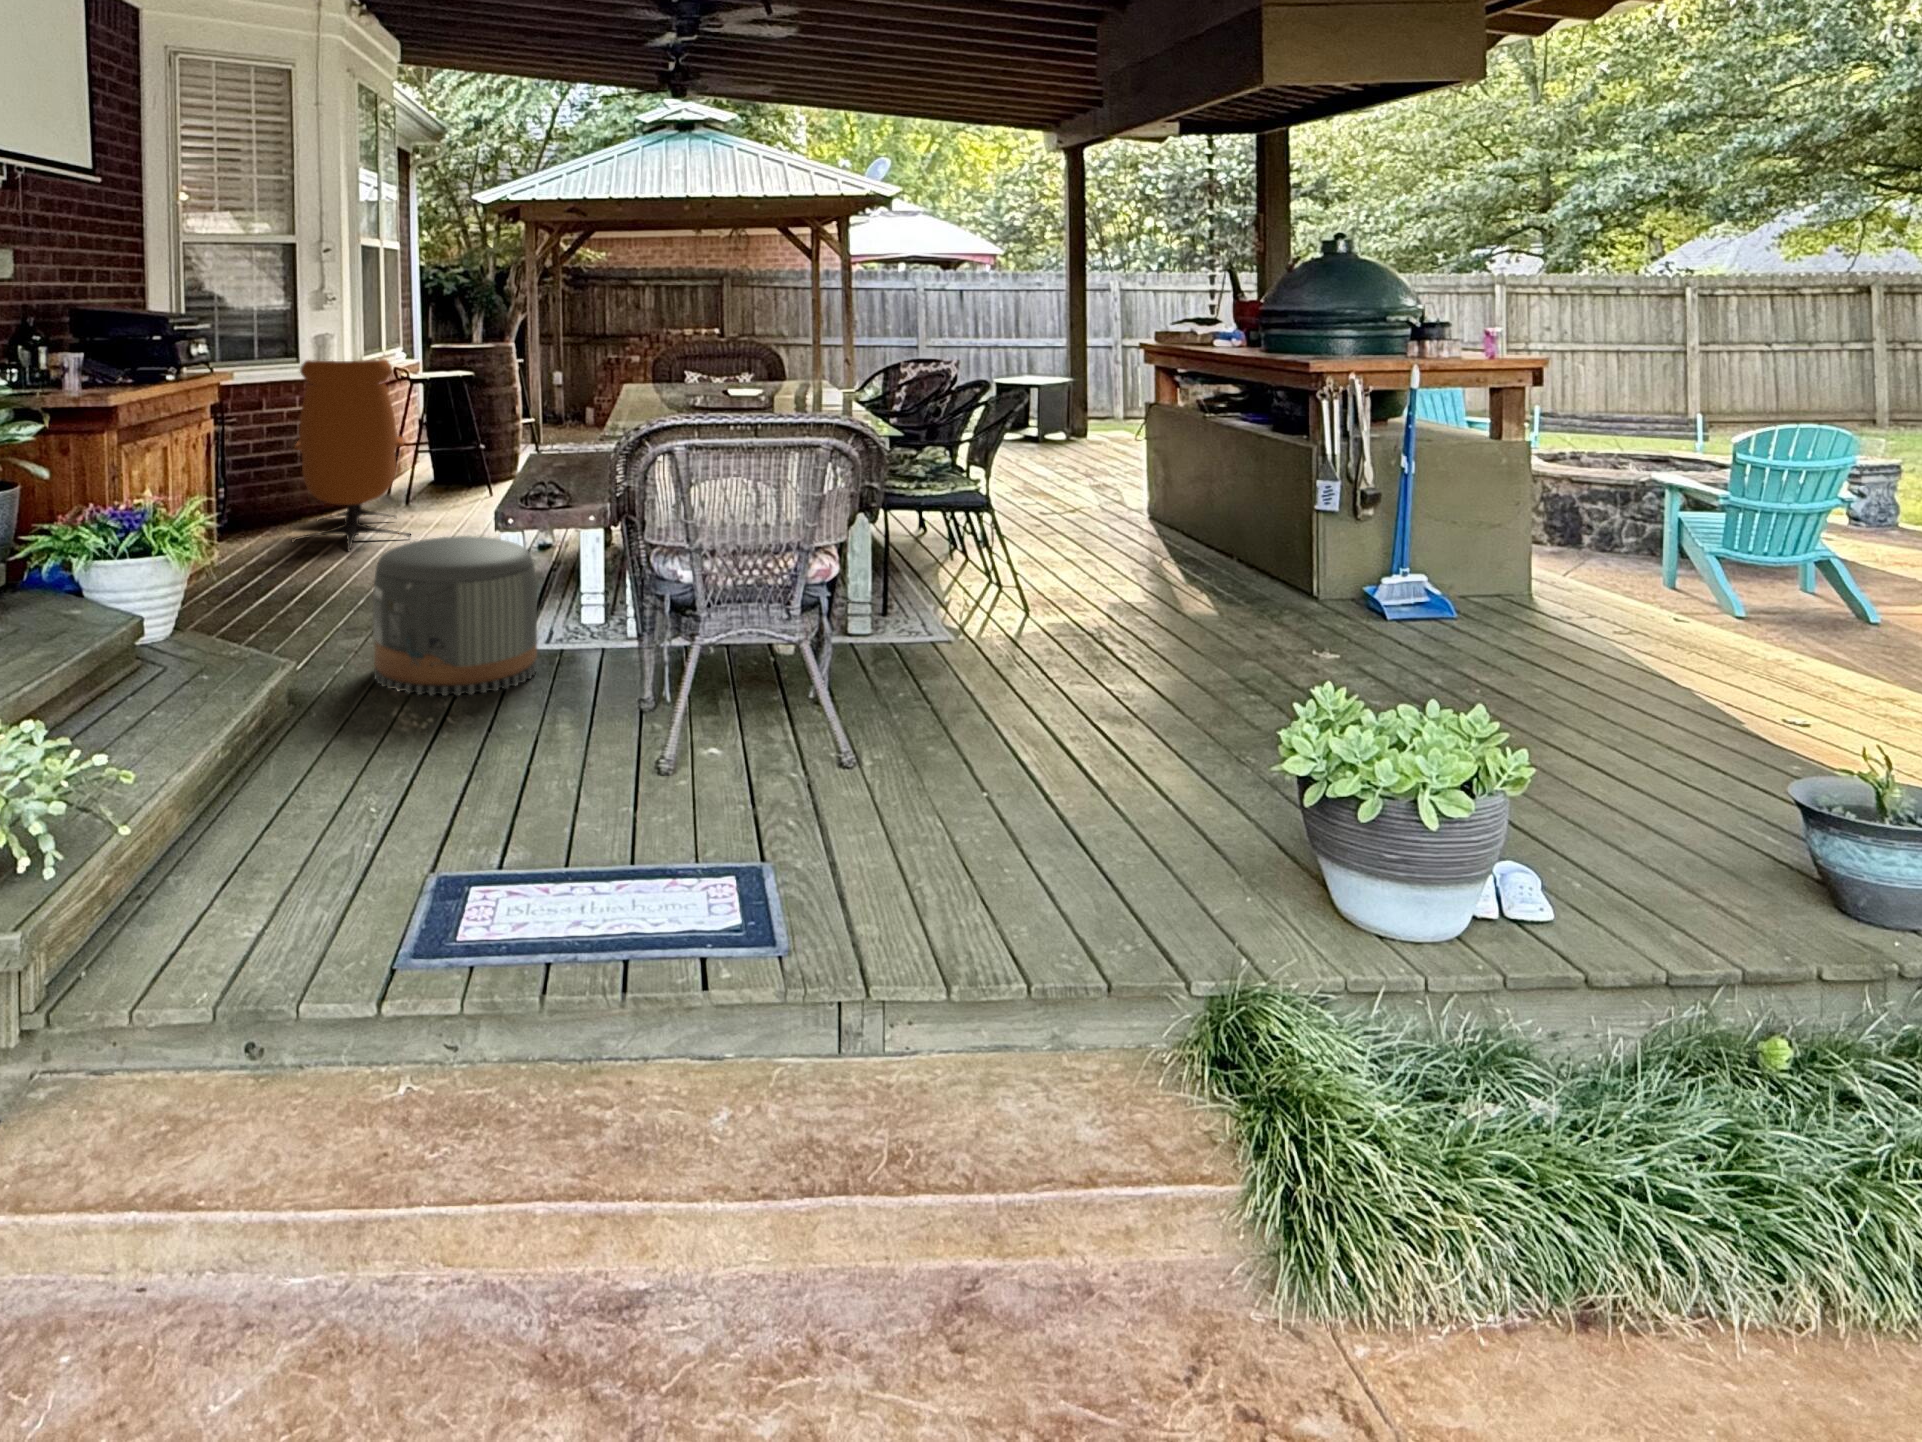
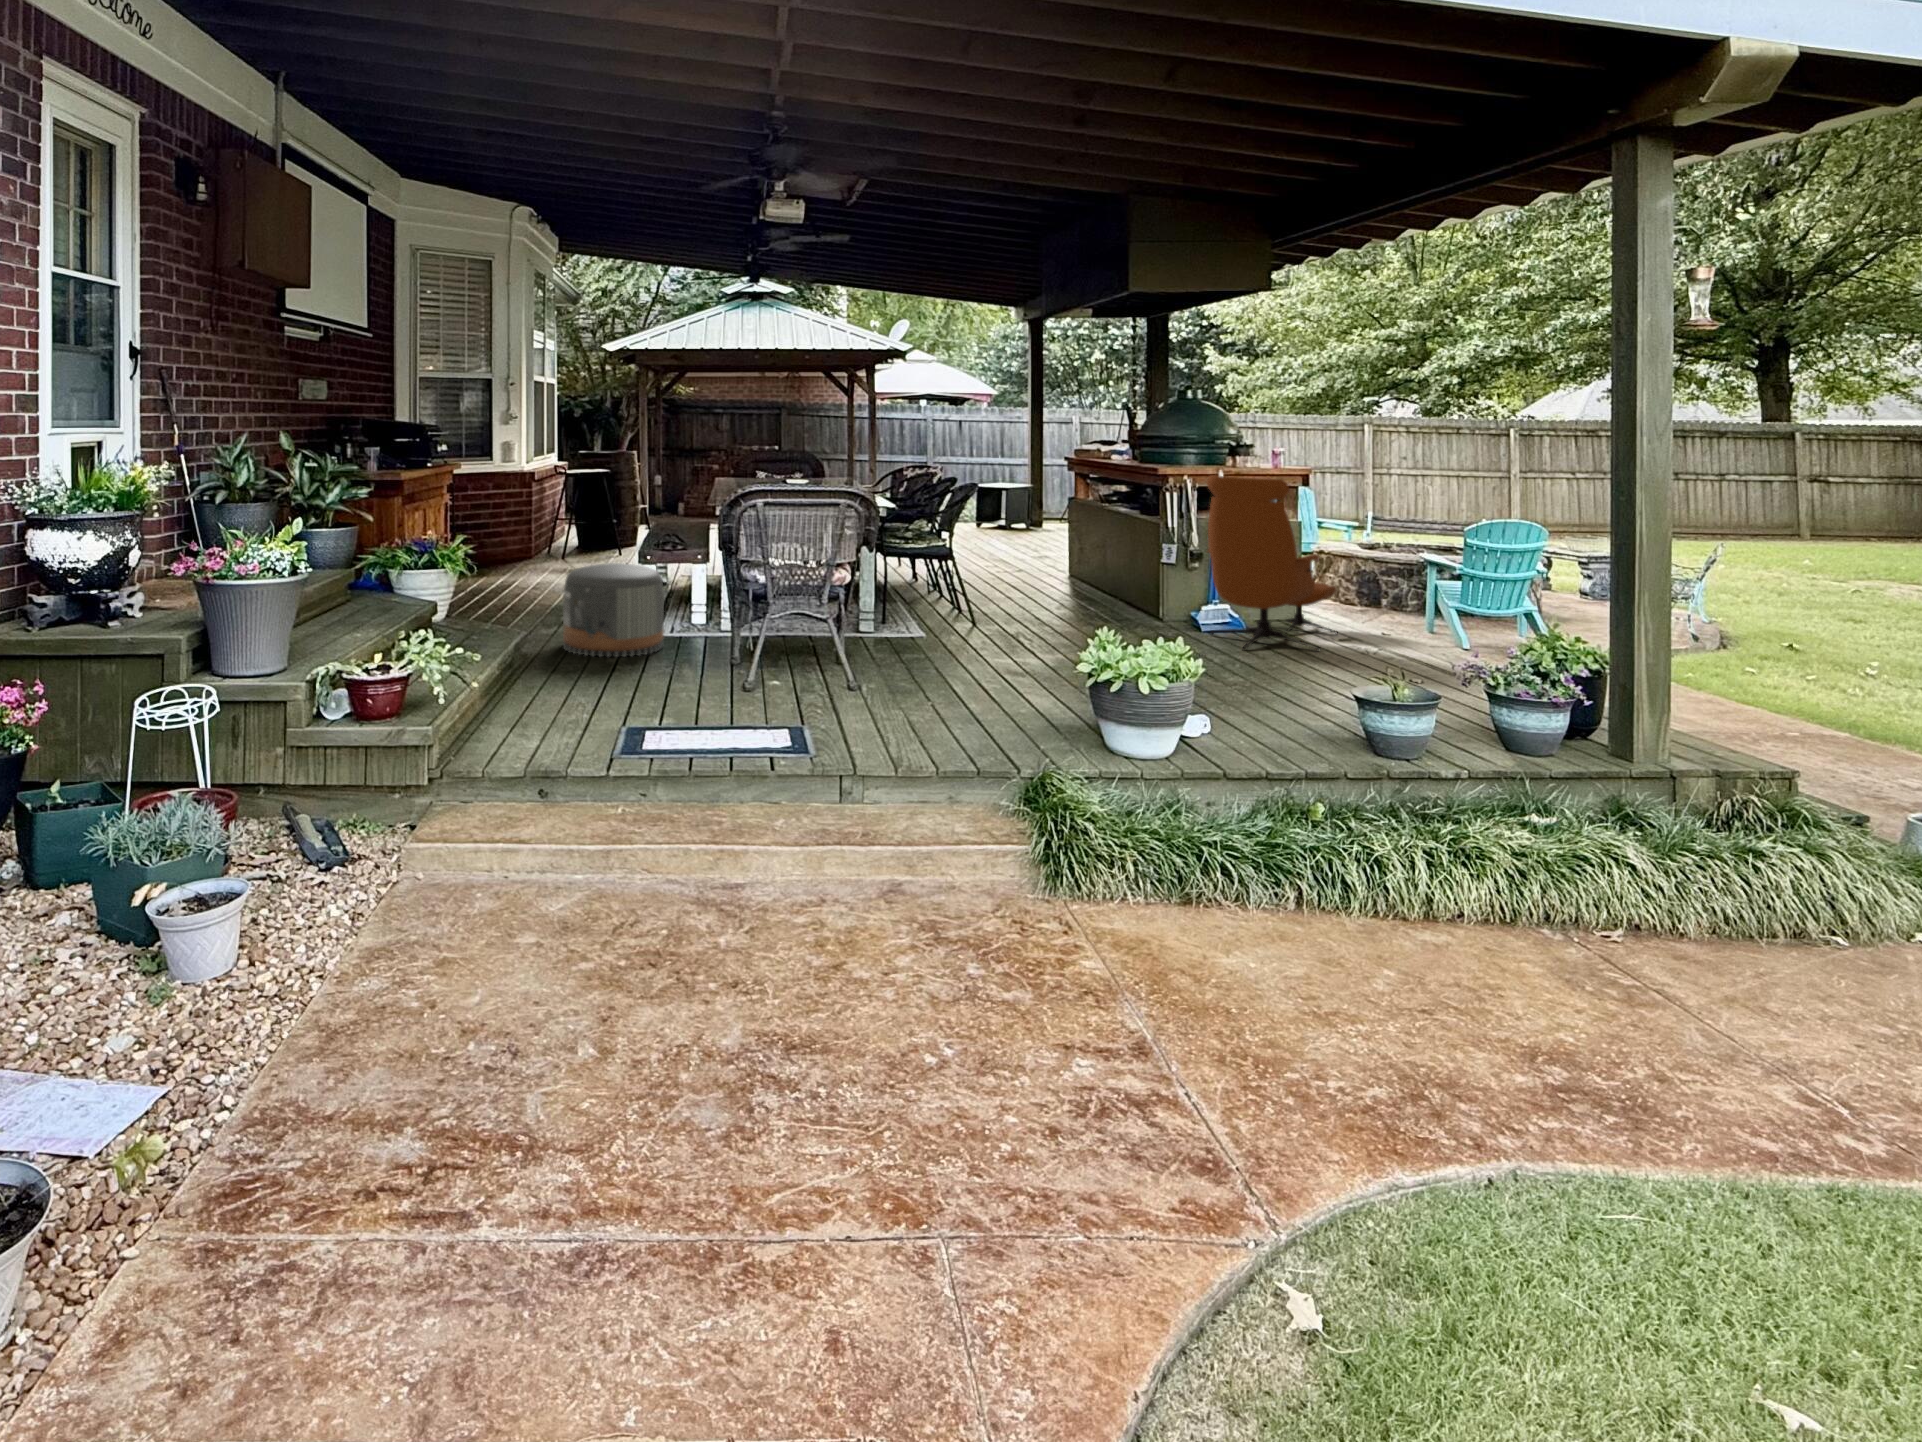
lounge chair: present [292,359,411,551] -> present [1207,475,1337,651]

